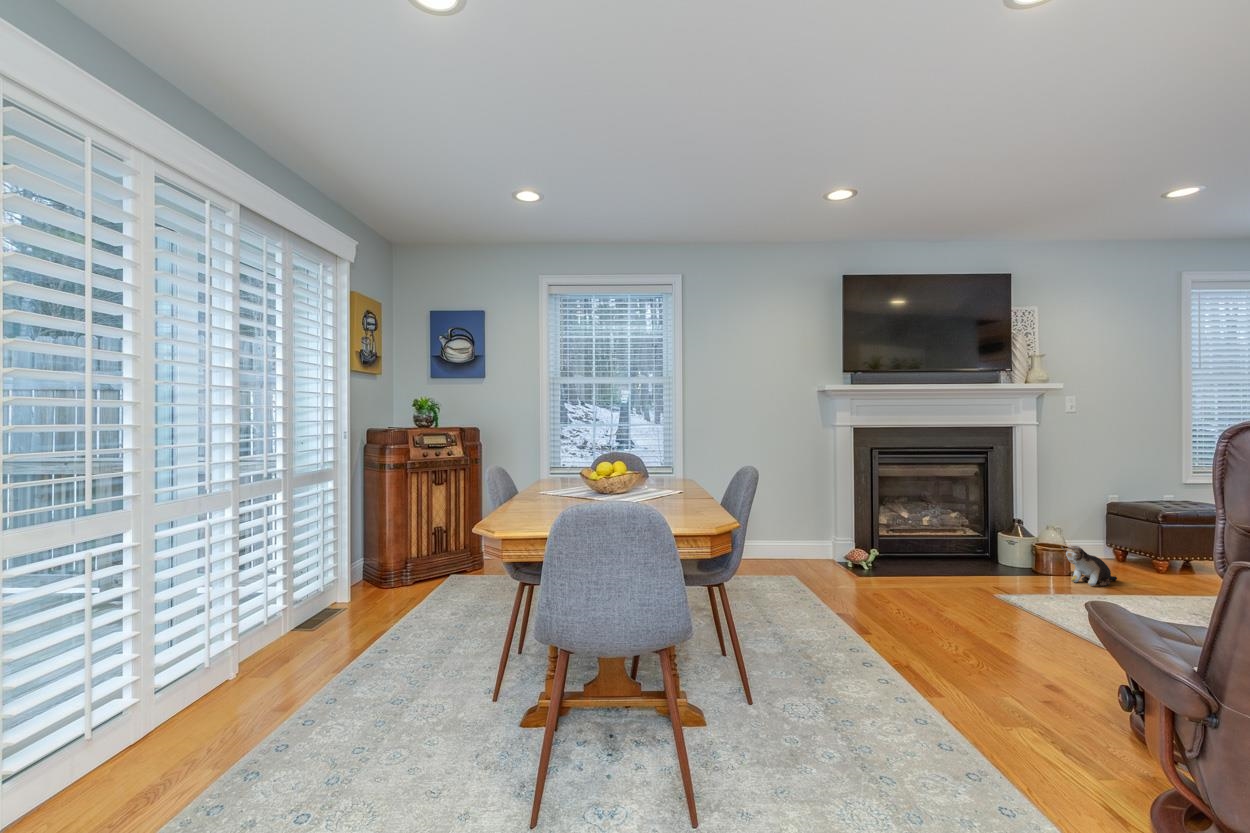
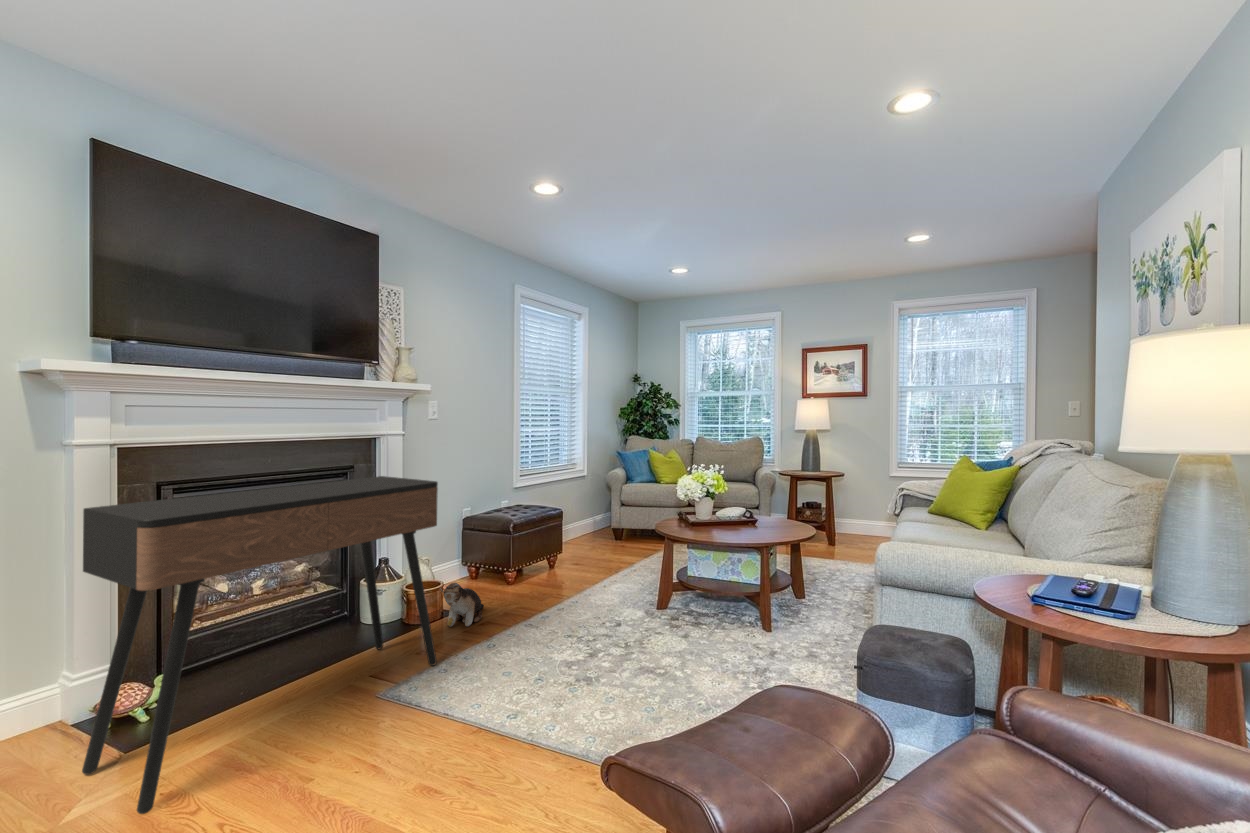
console table: none [843,453,1049,595] -> present [82,476,438,814]

